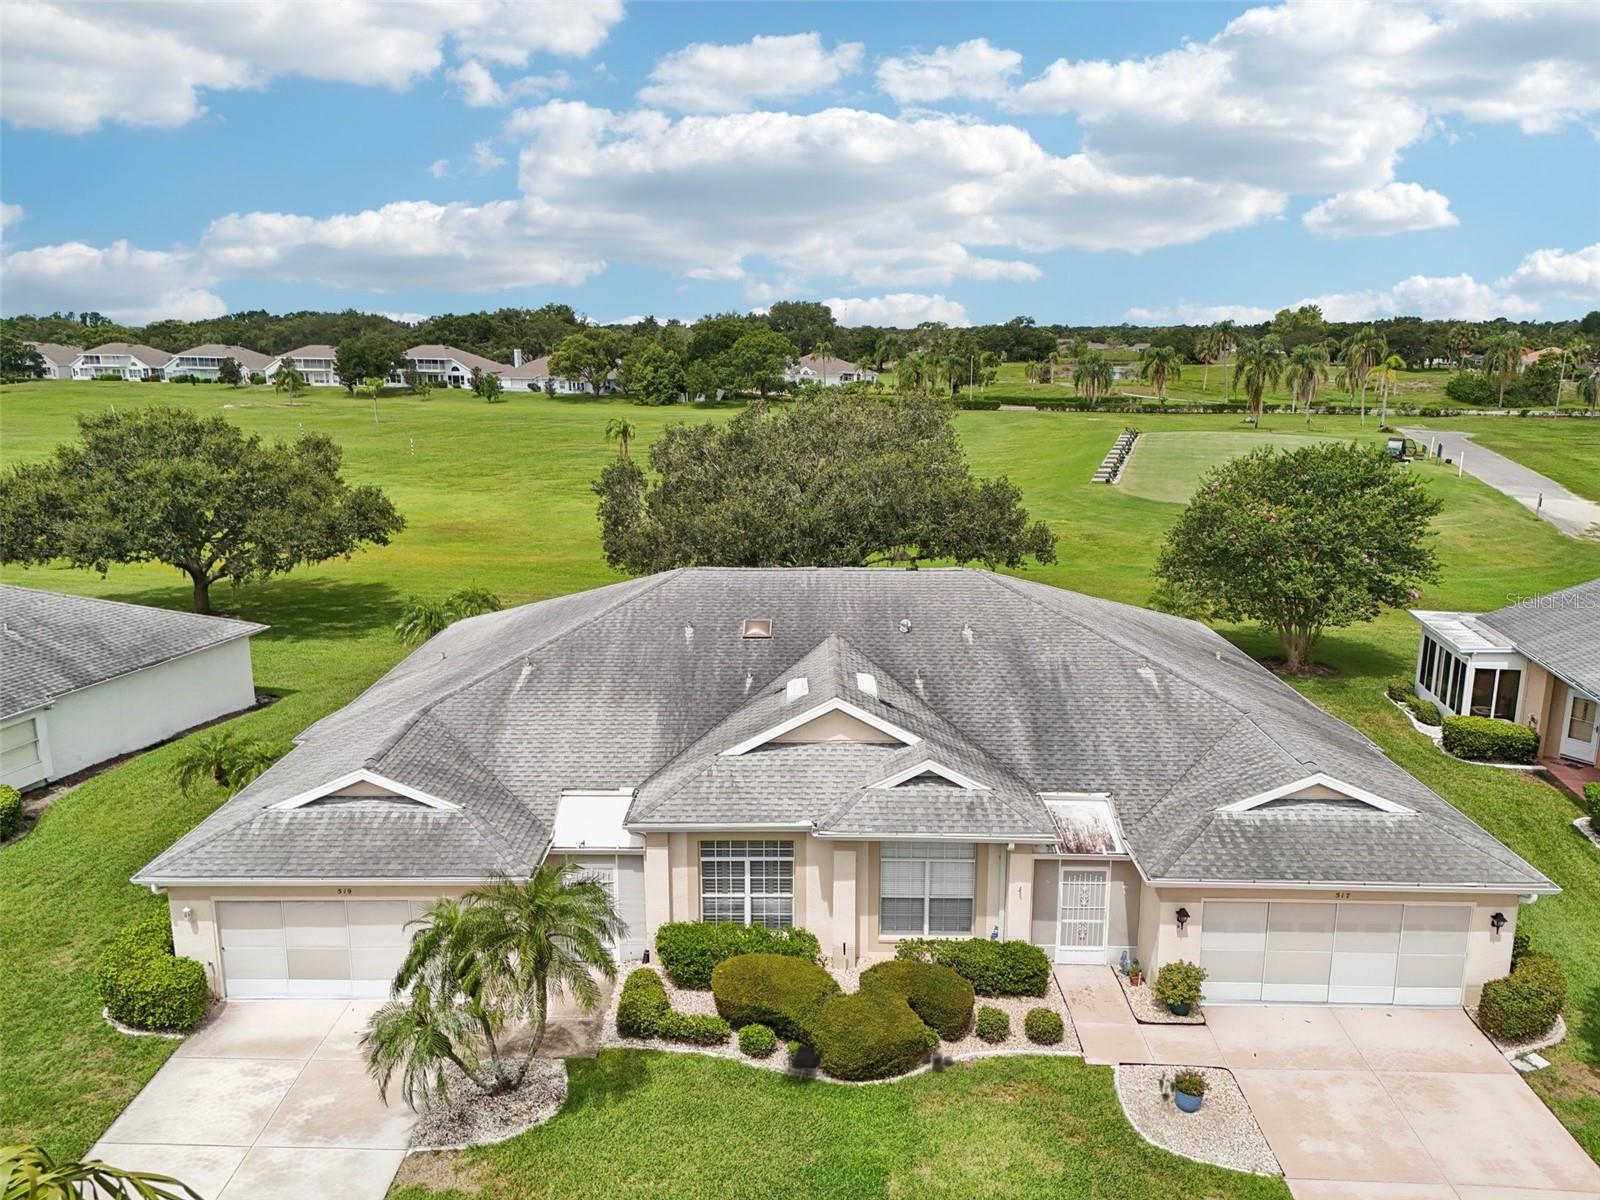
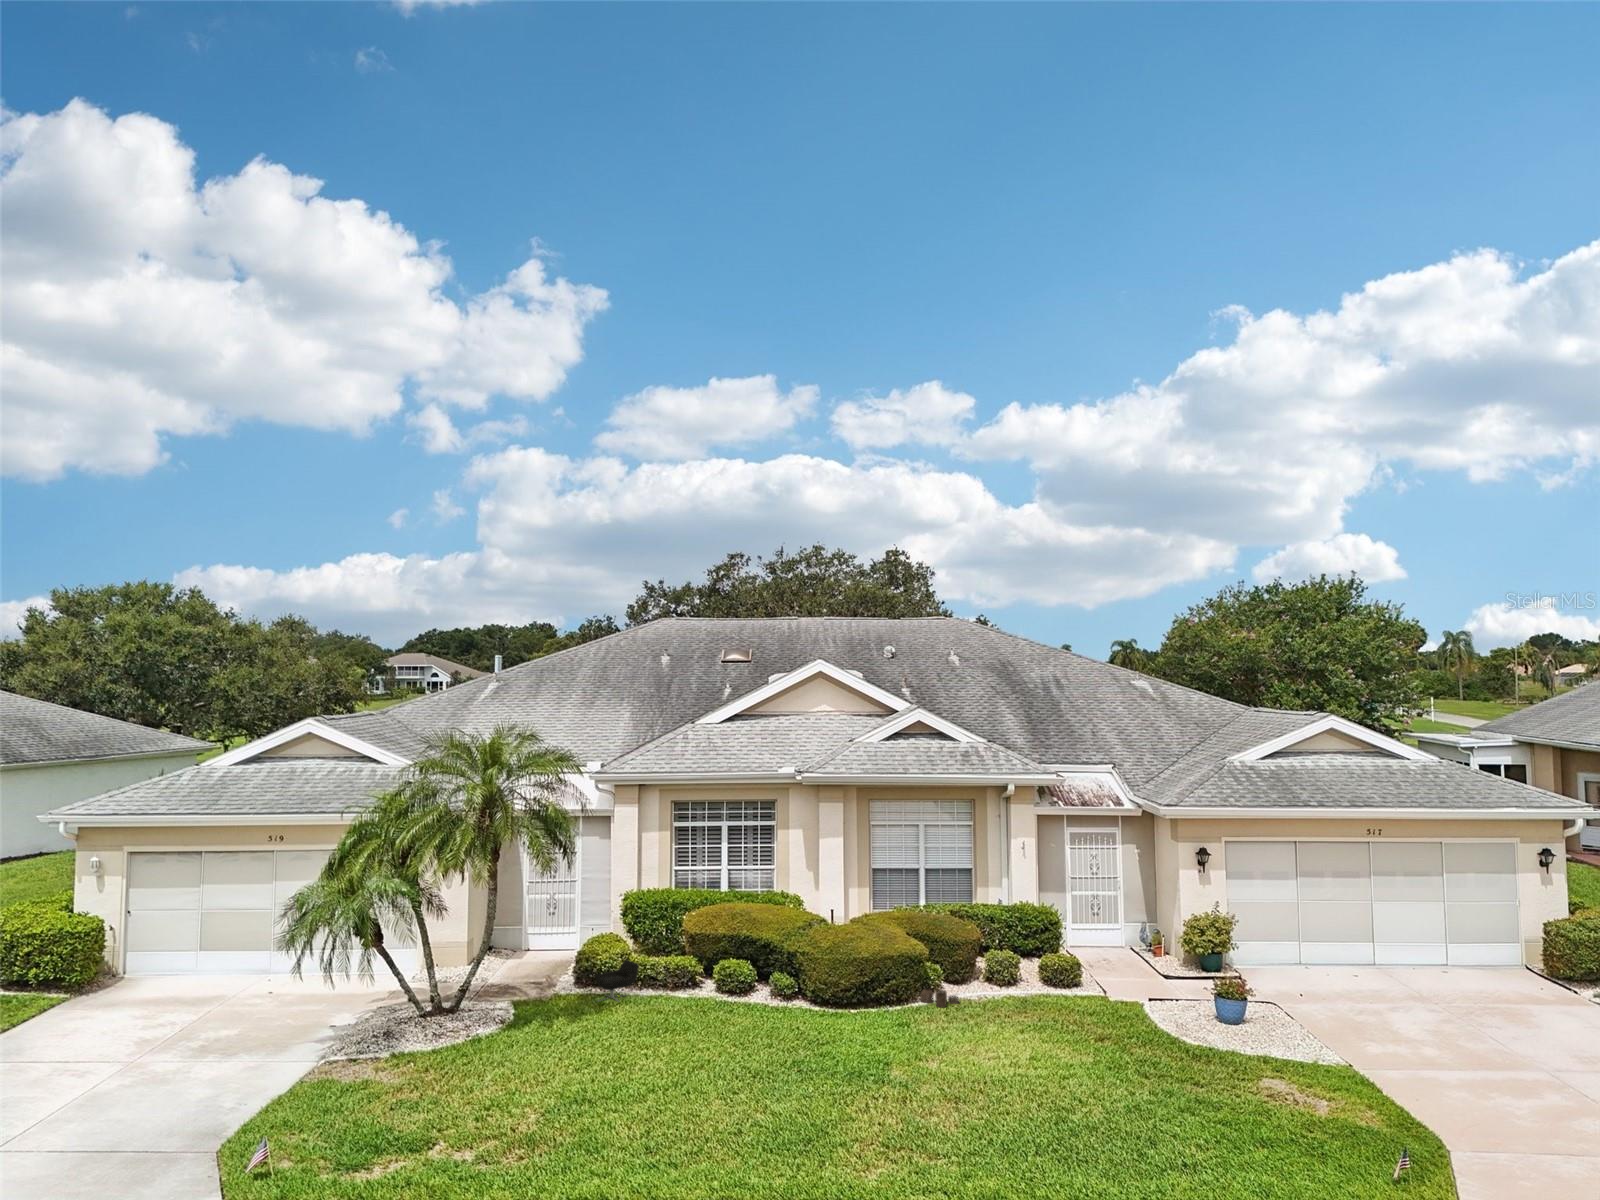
lounge chair: present [791,1045,824,1079] -> present [595,959,639,1000]
house plant: present [1159,1073,1178,1103] -> none [1194,978,1222,1025]

